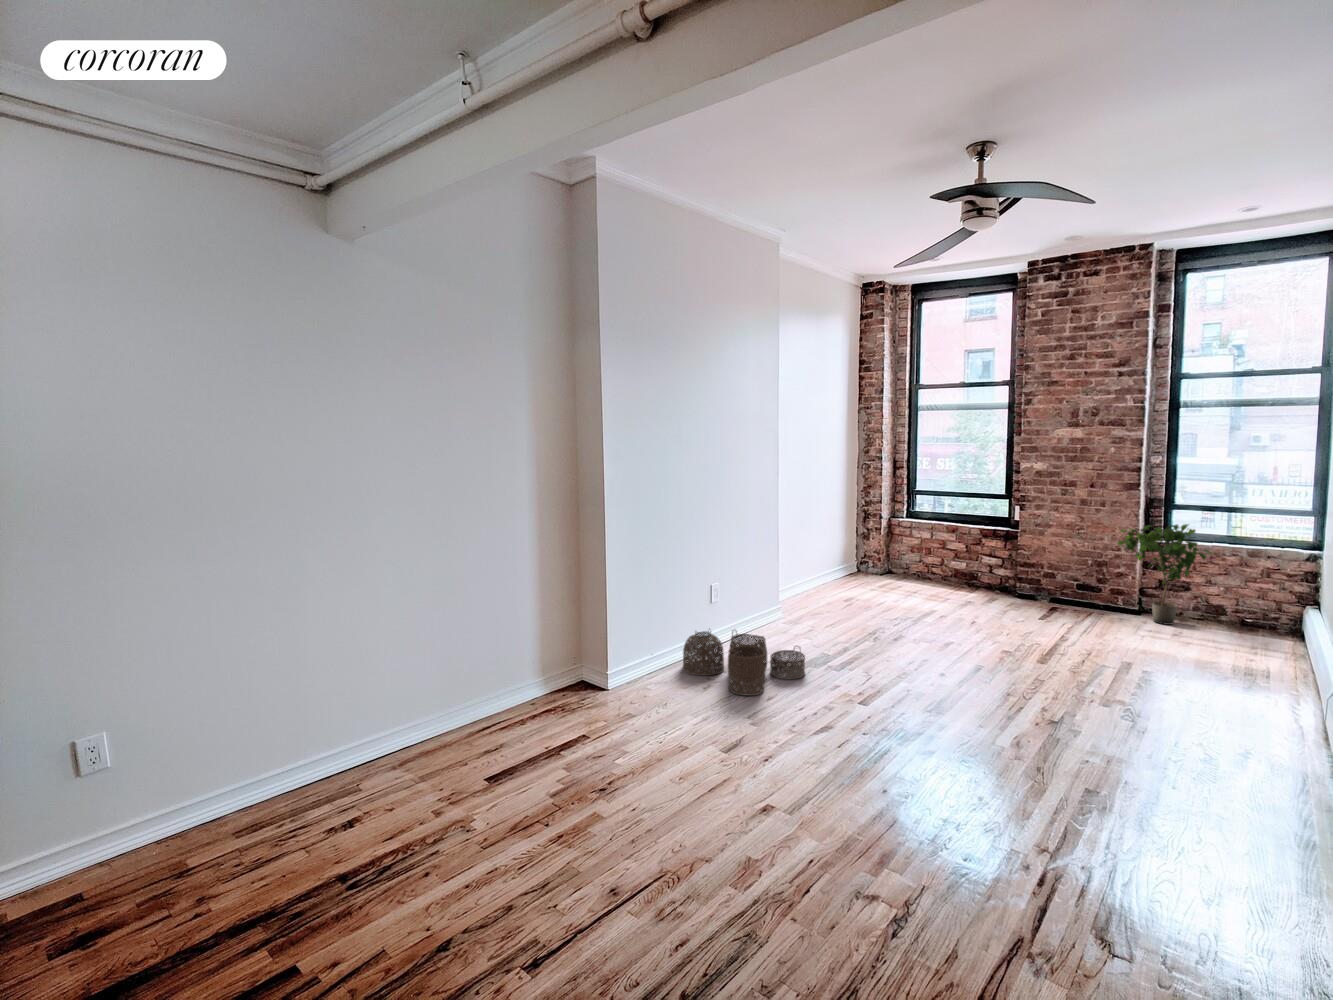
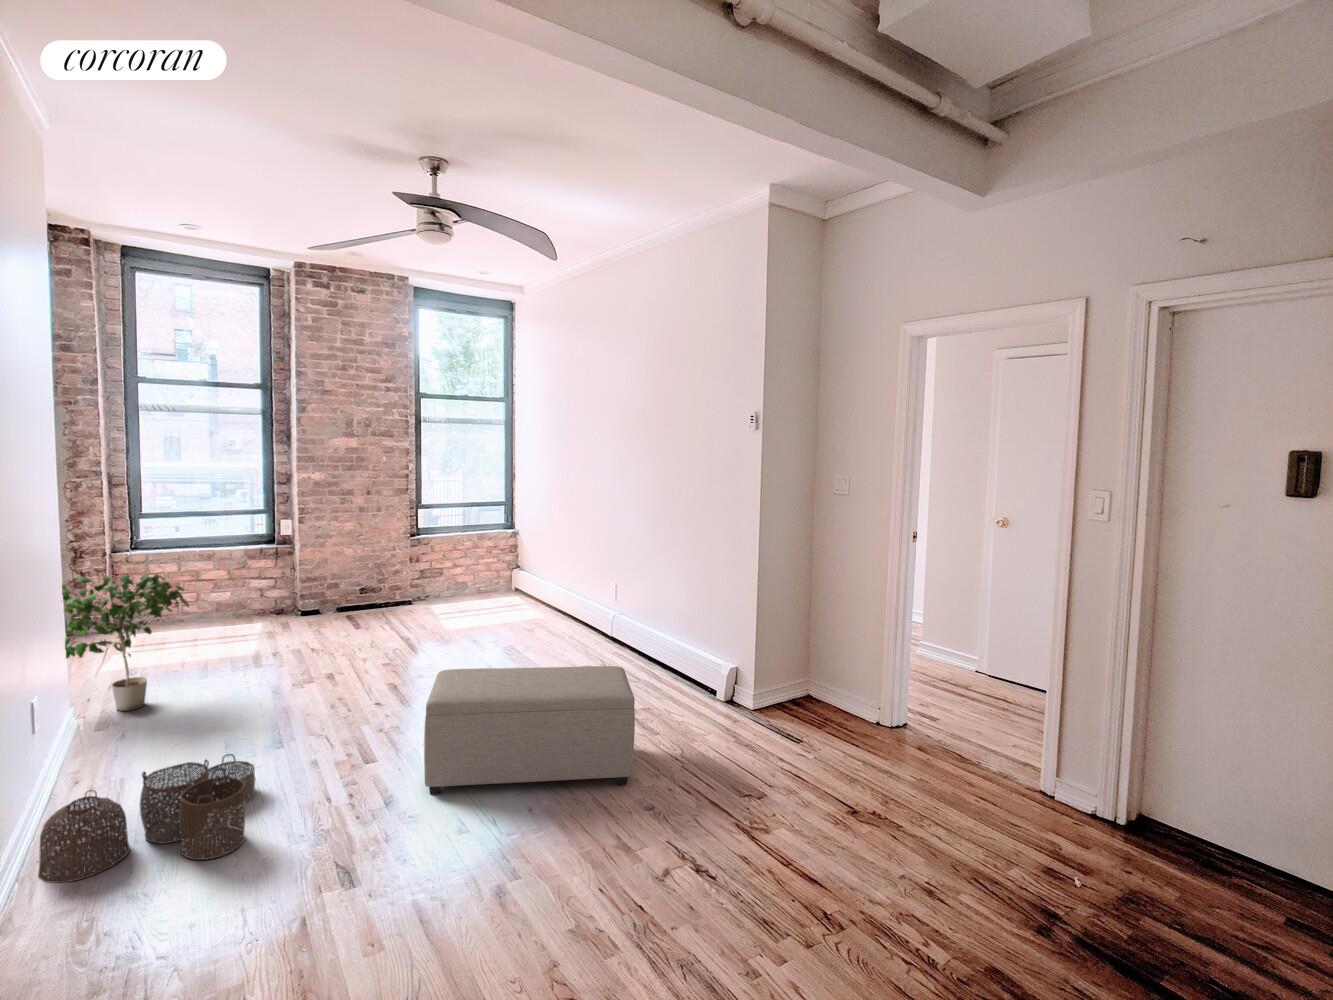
potted plant: present [1117,524,1210,625] -> present [62,574,189,711]
ottoman: none [878,634,1128,824] -> present [424,666,635,795]

